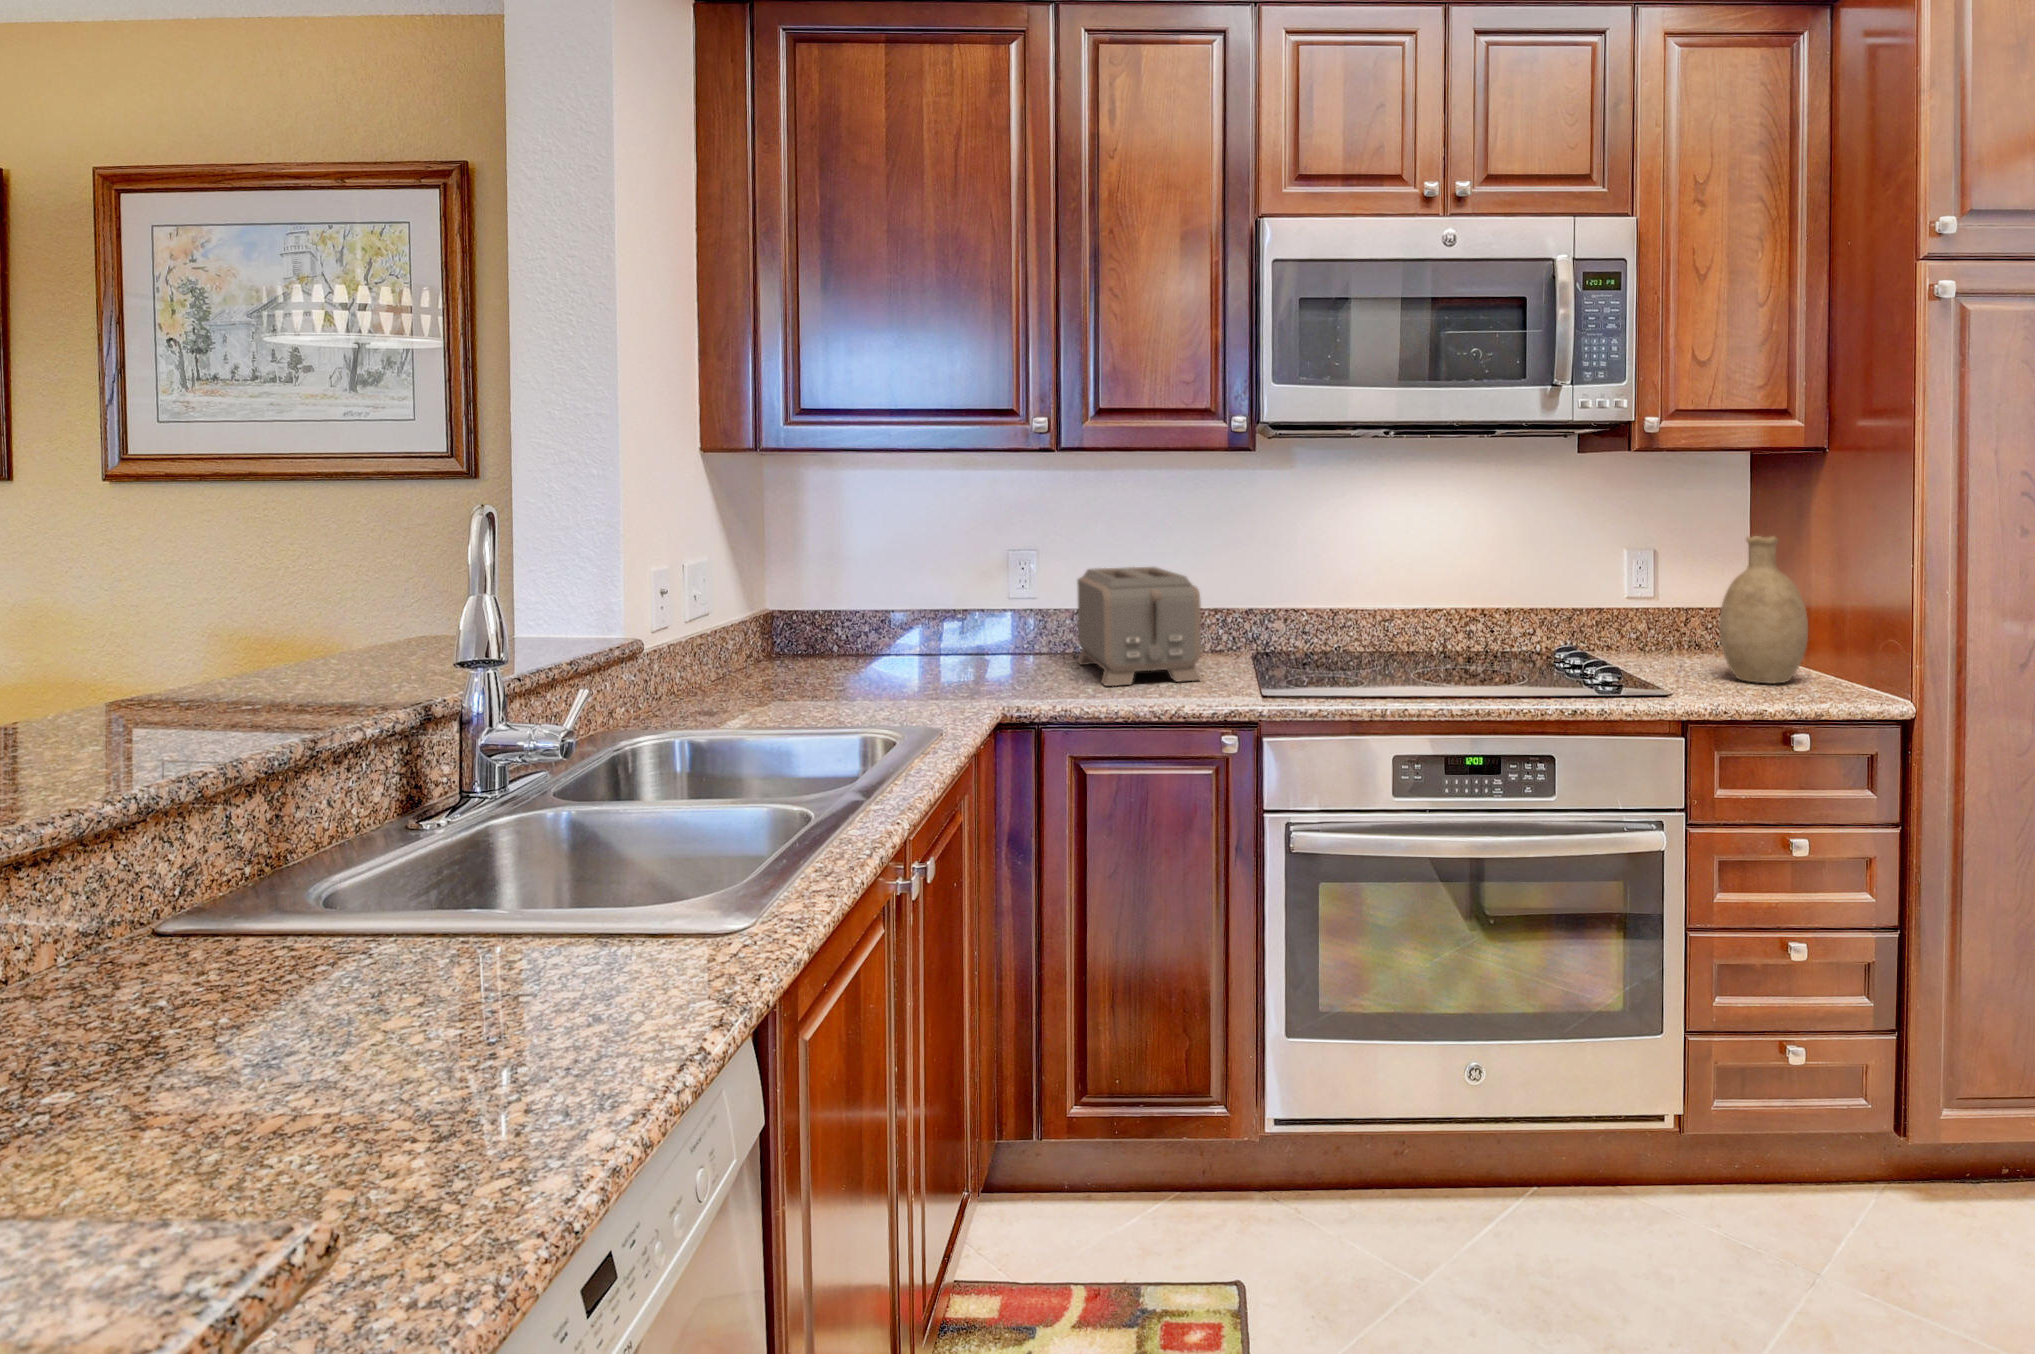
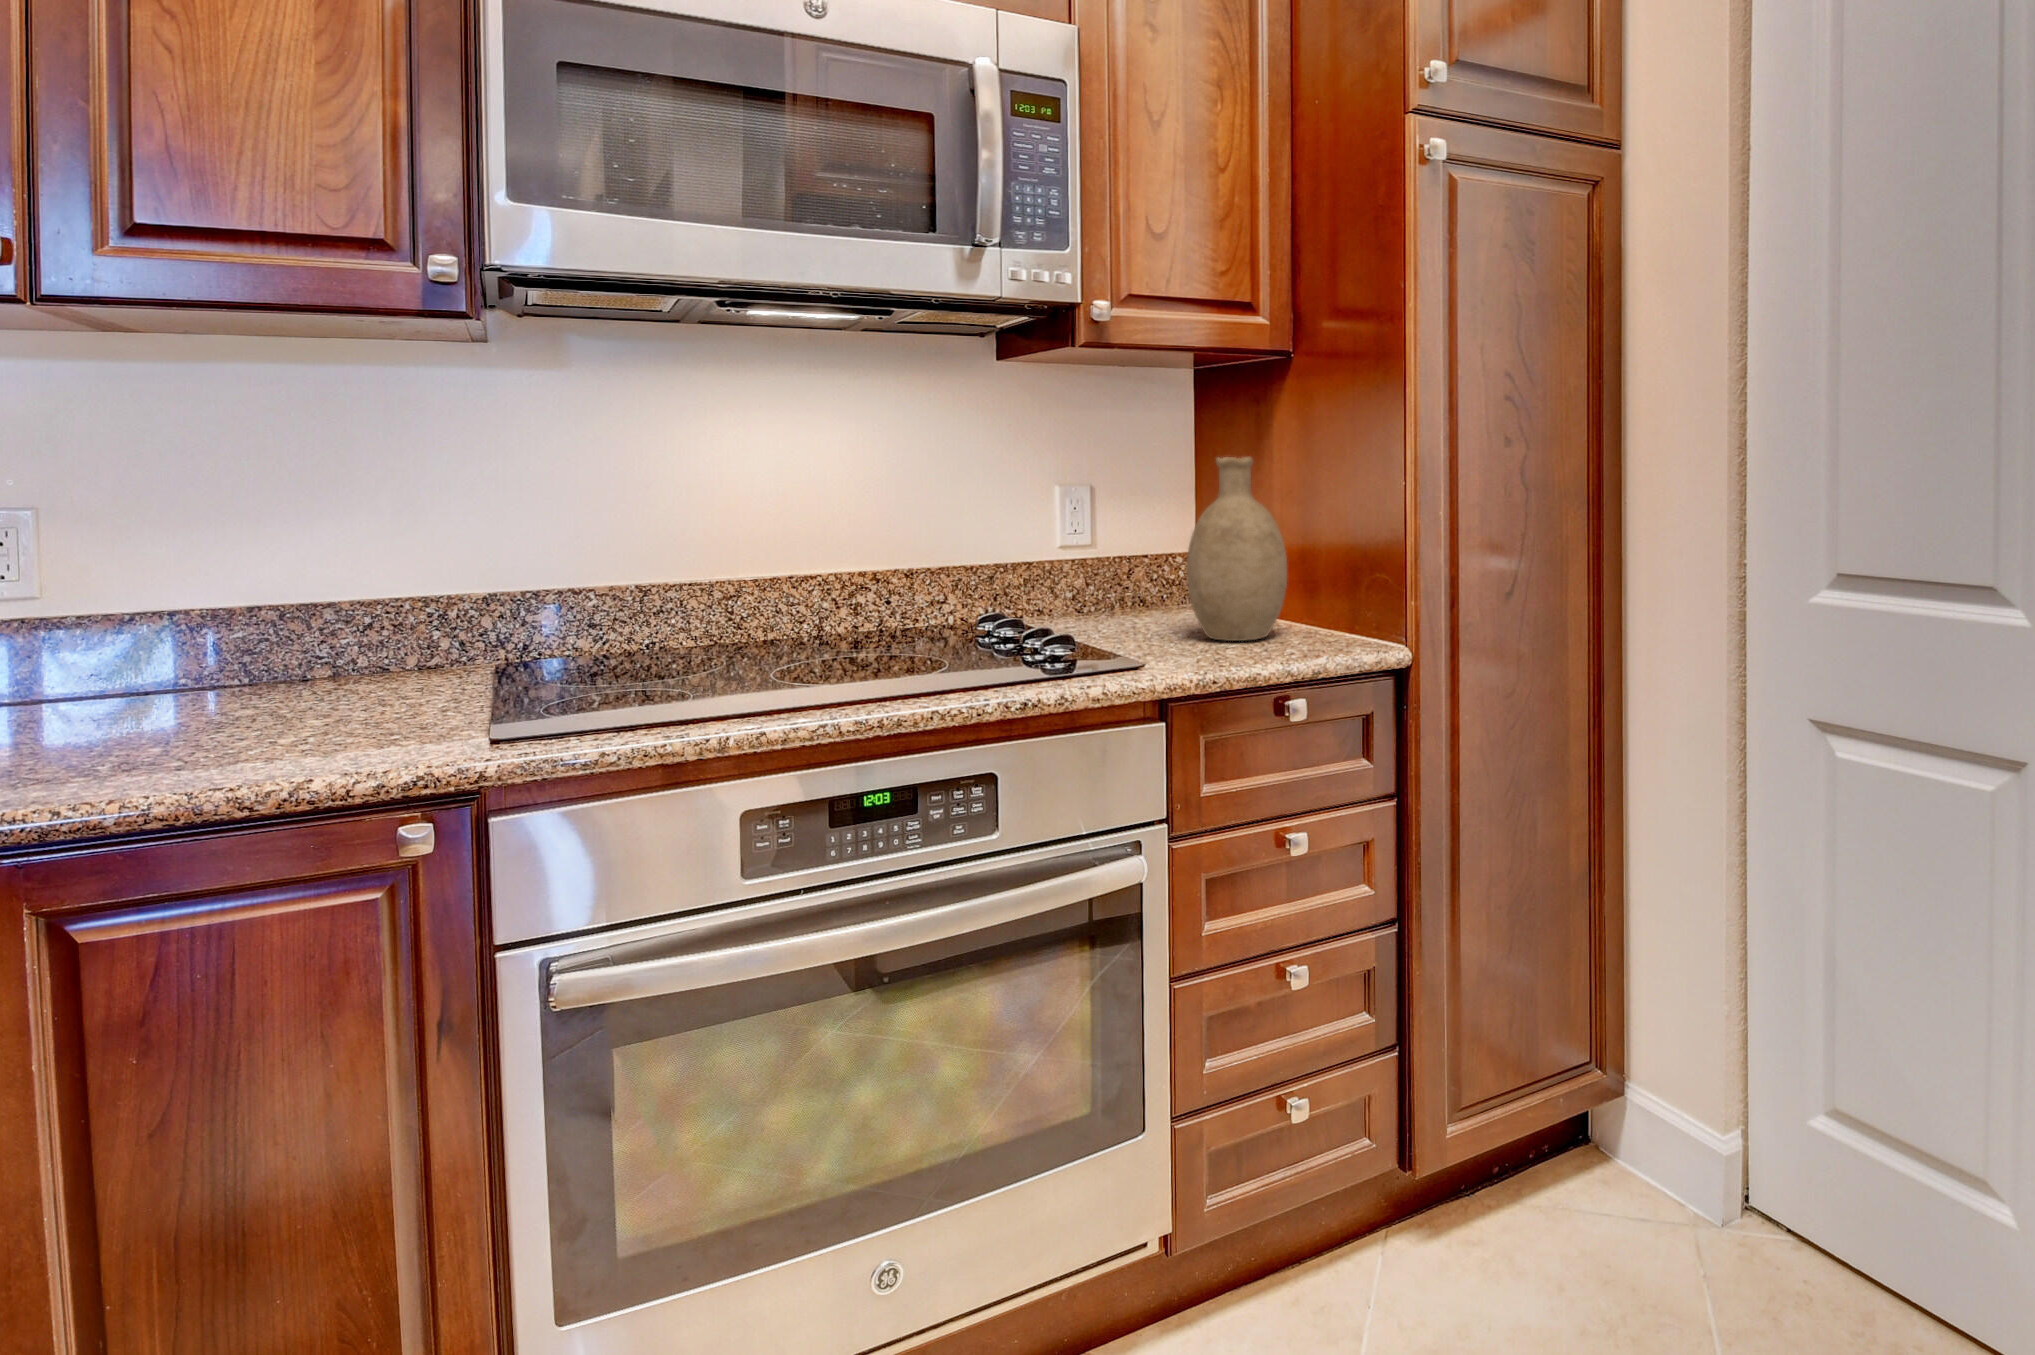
toaster: present [1077,567,1201,686] -> none [97,532,372,761]

